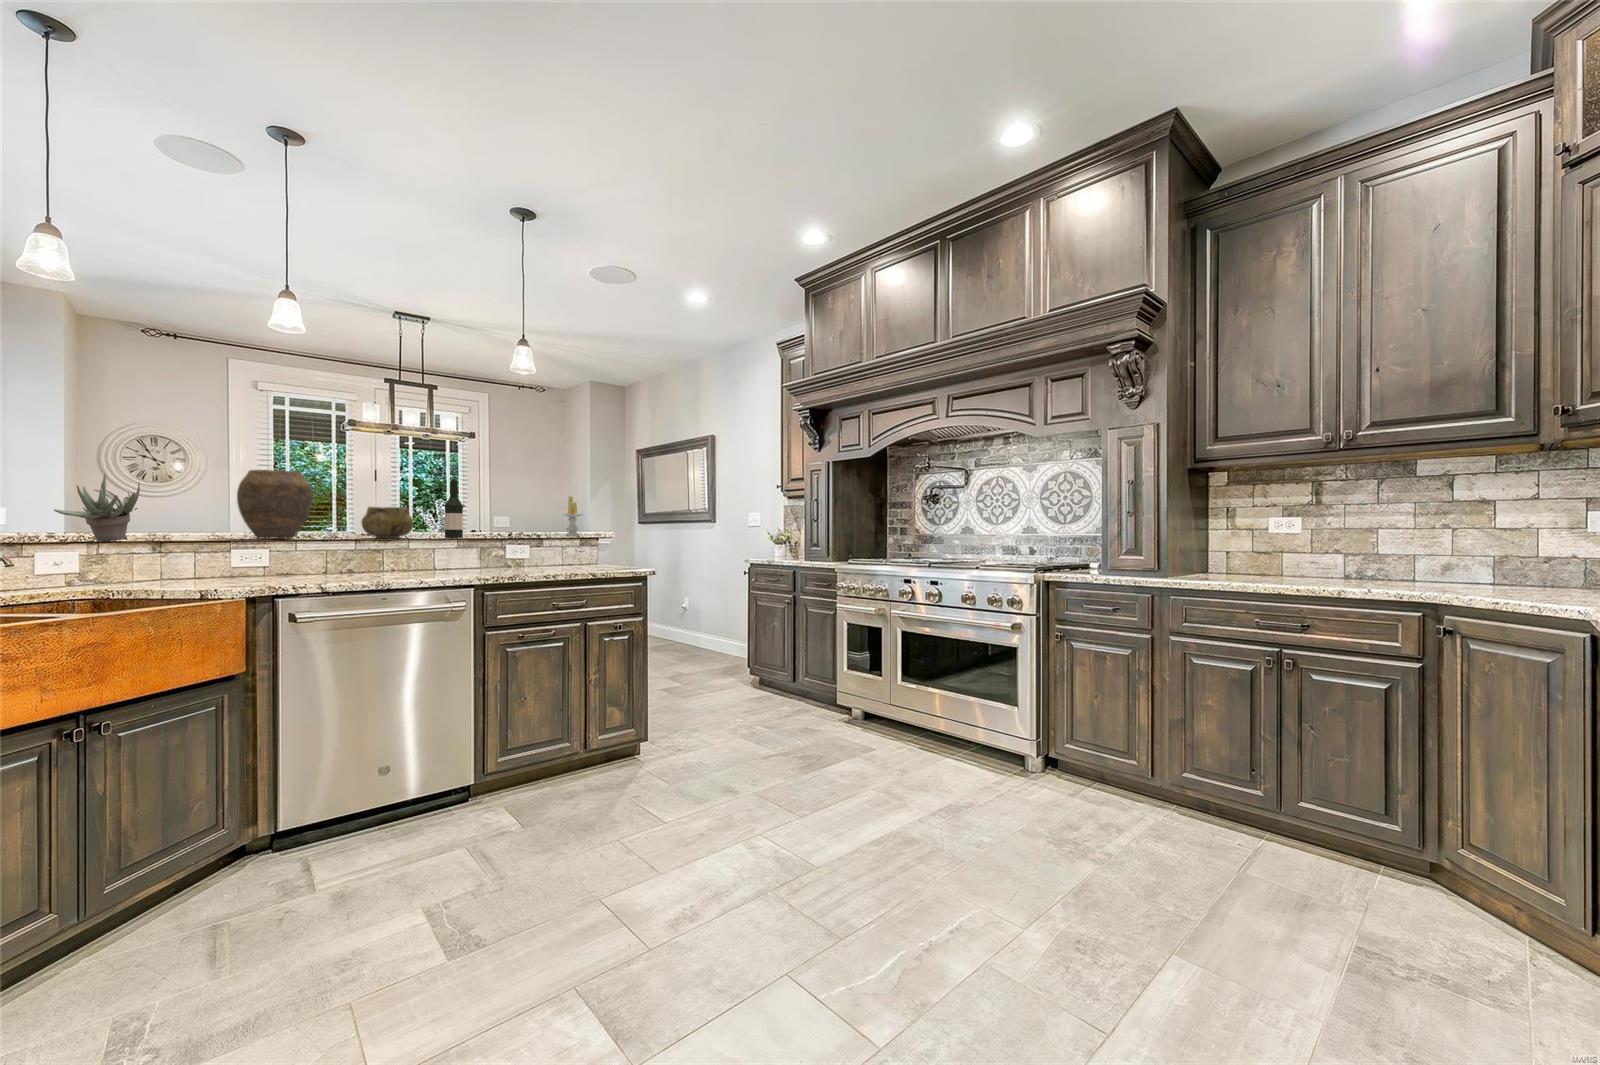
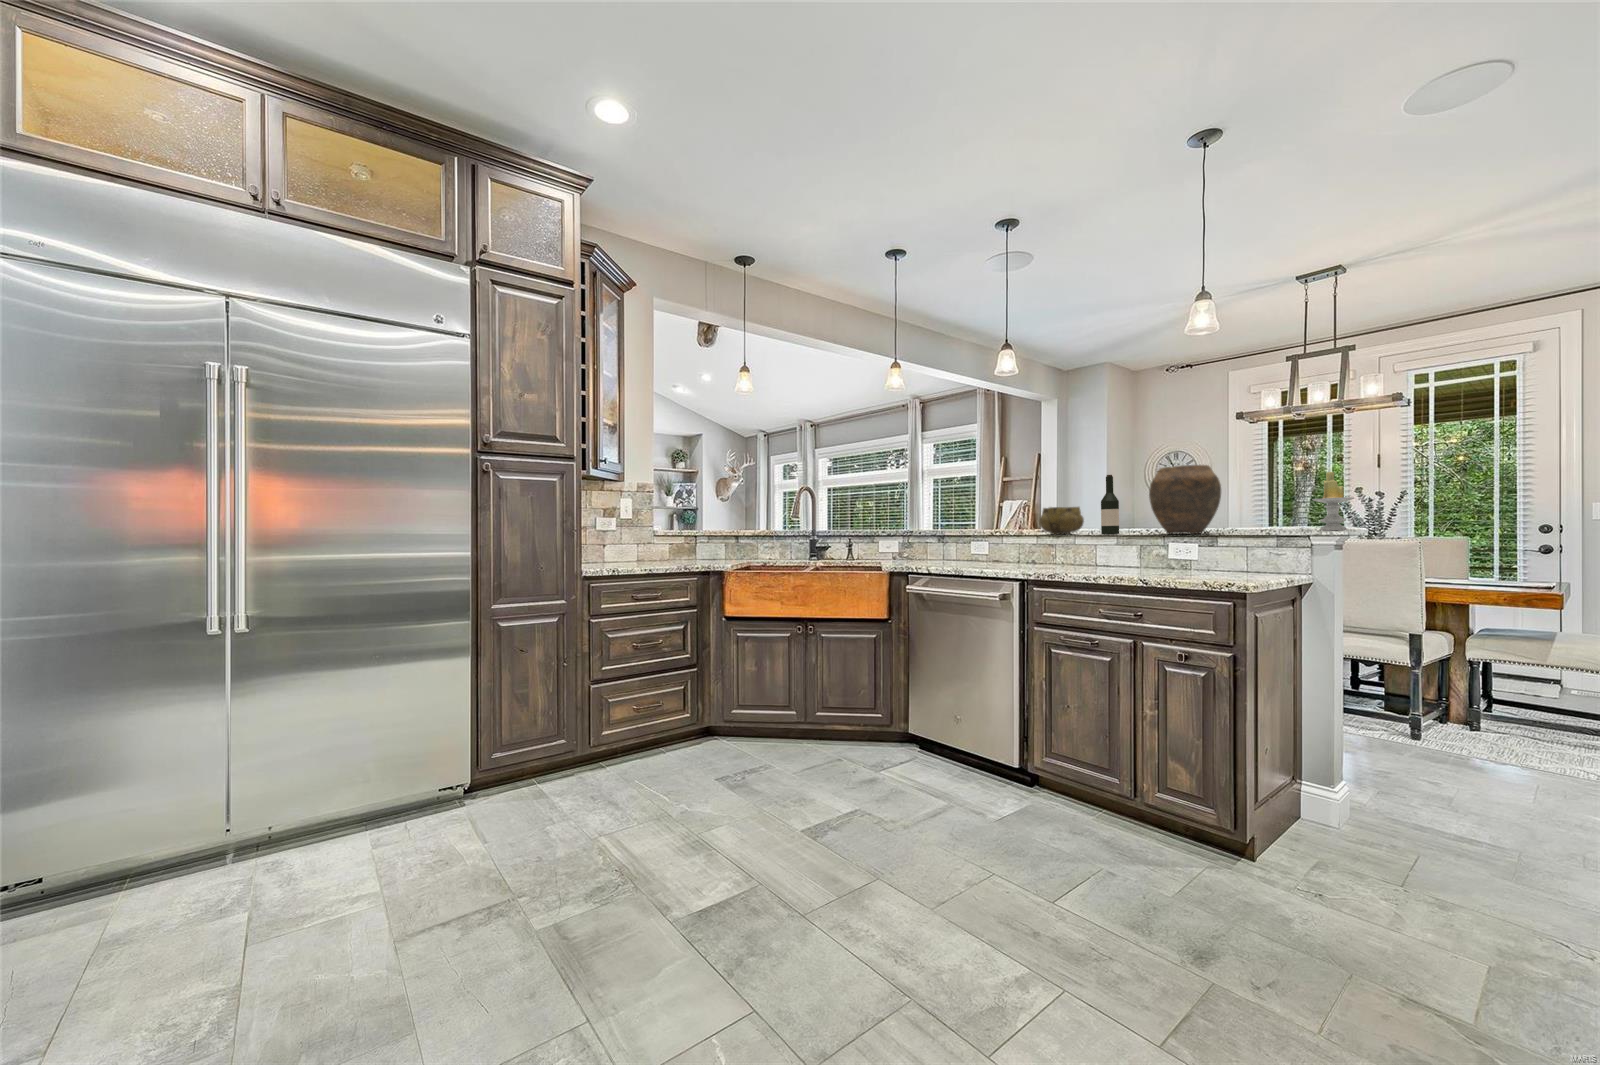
vase: present [237,470,313,539] -> present [1149,465,1221,534]
succulent plant: present [54,473,140,541] -> none [889,499,926,536]

